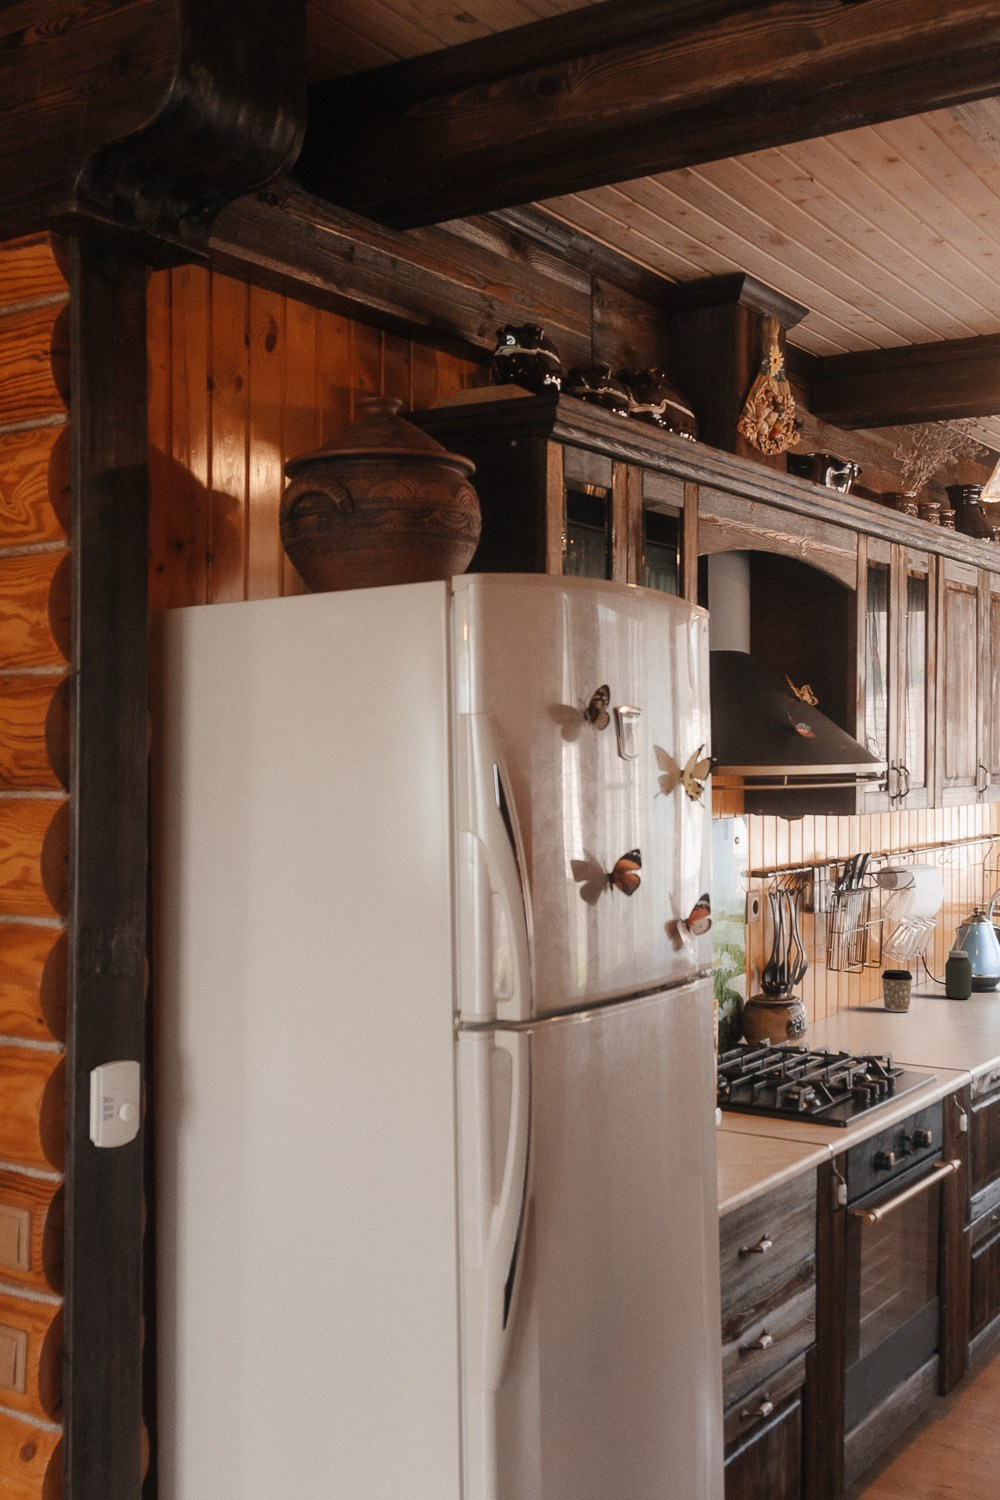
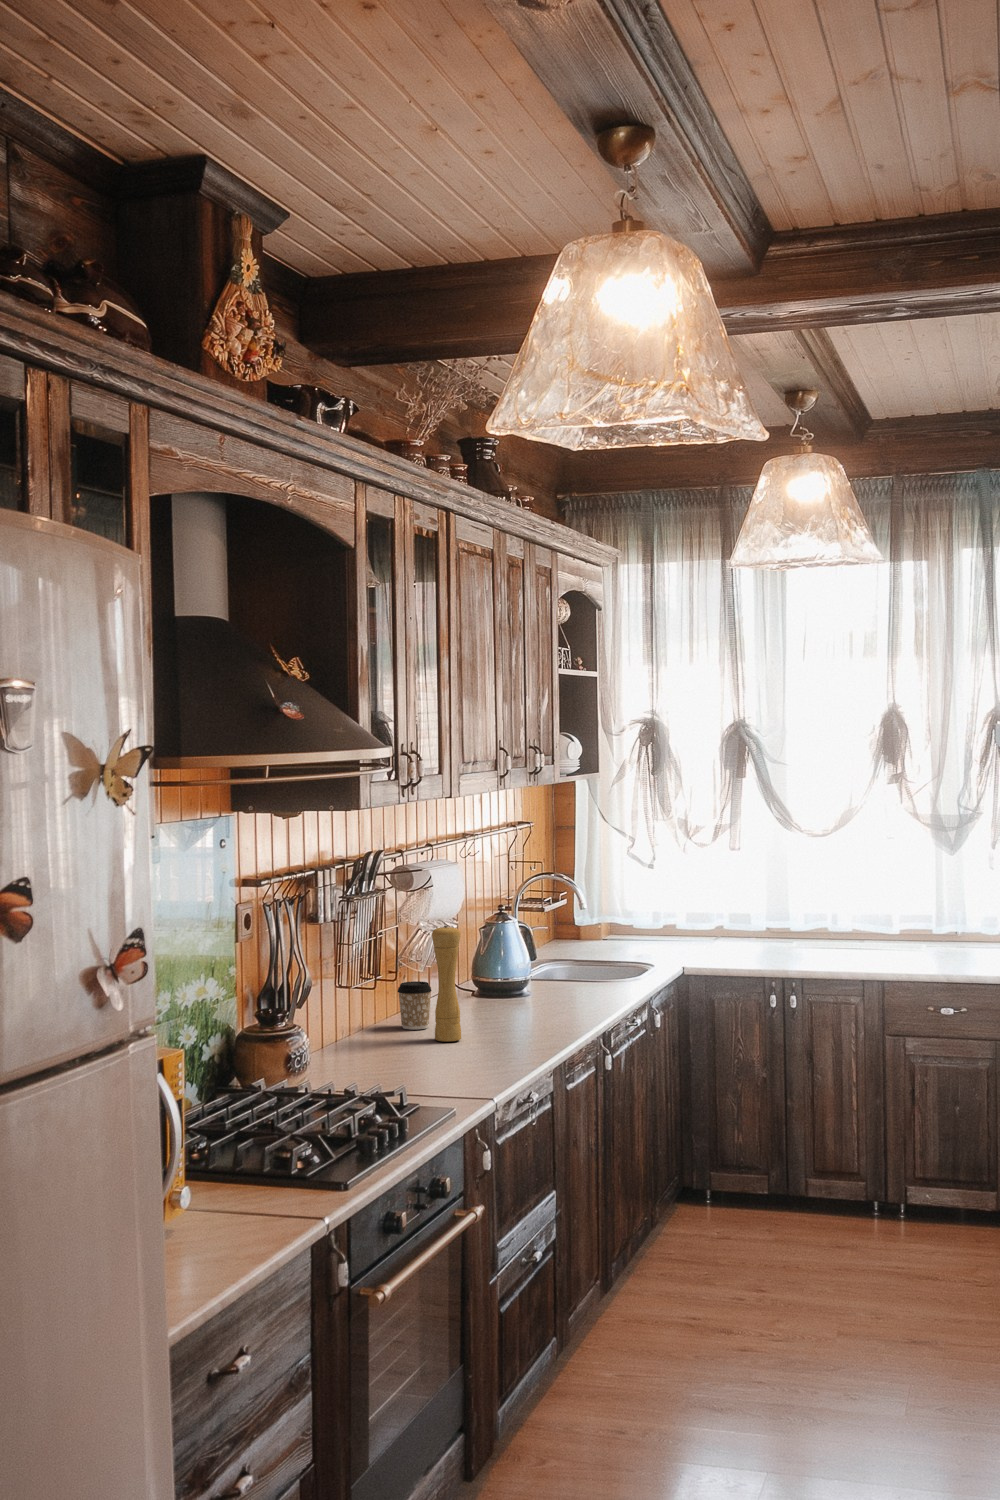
pepper mill: none [915,921,941,1024] -> present [432,926,461,1042]
jar: present [945,951,972,999] -> none [468,954,496,1008]

